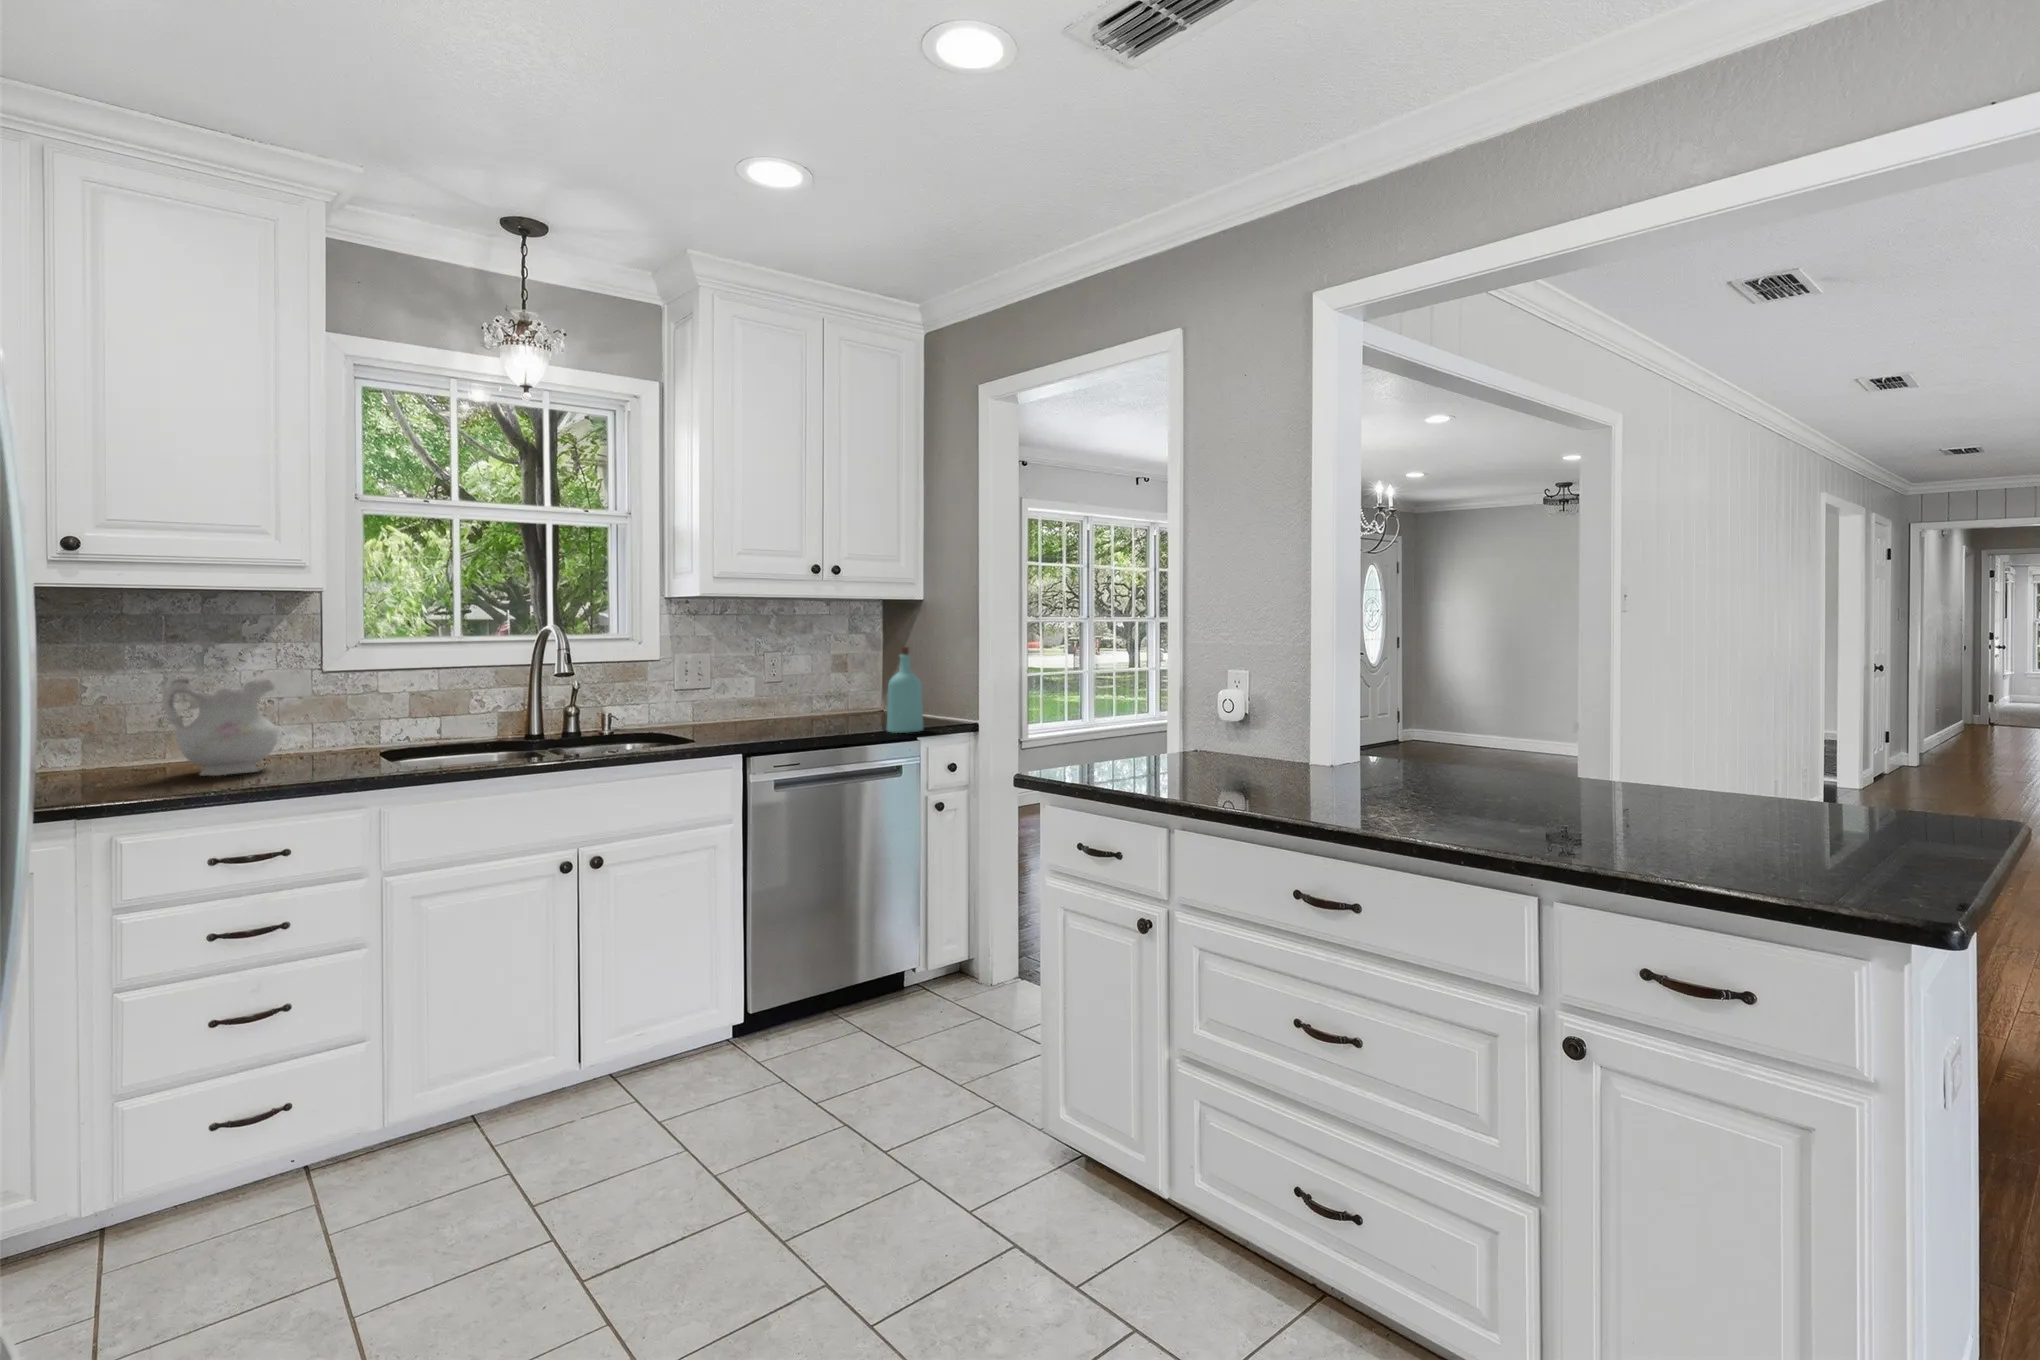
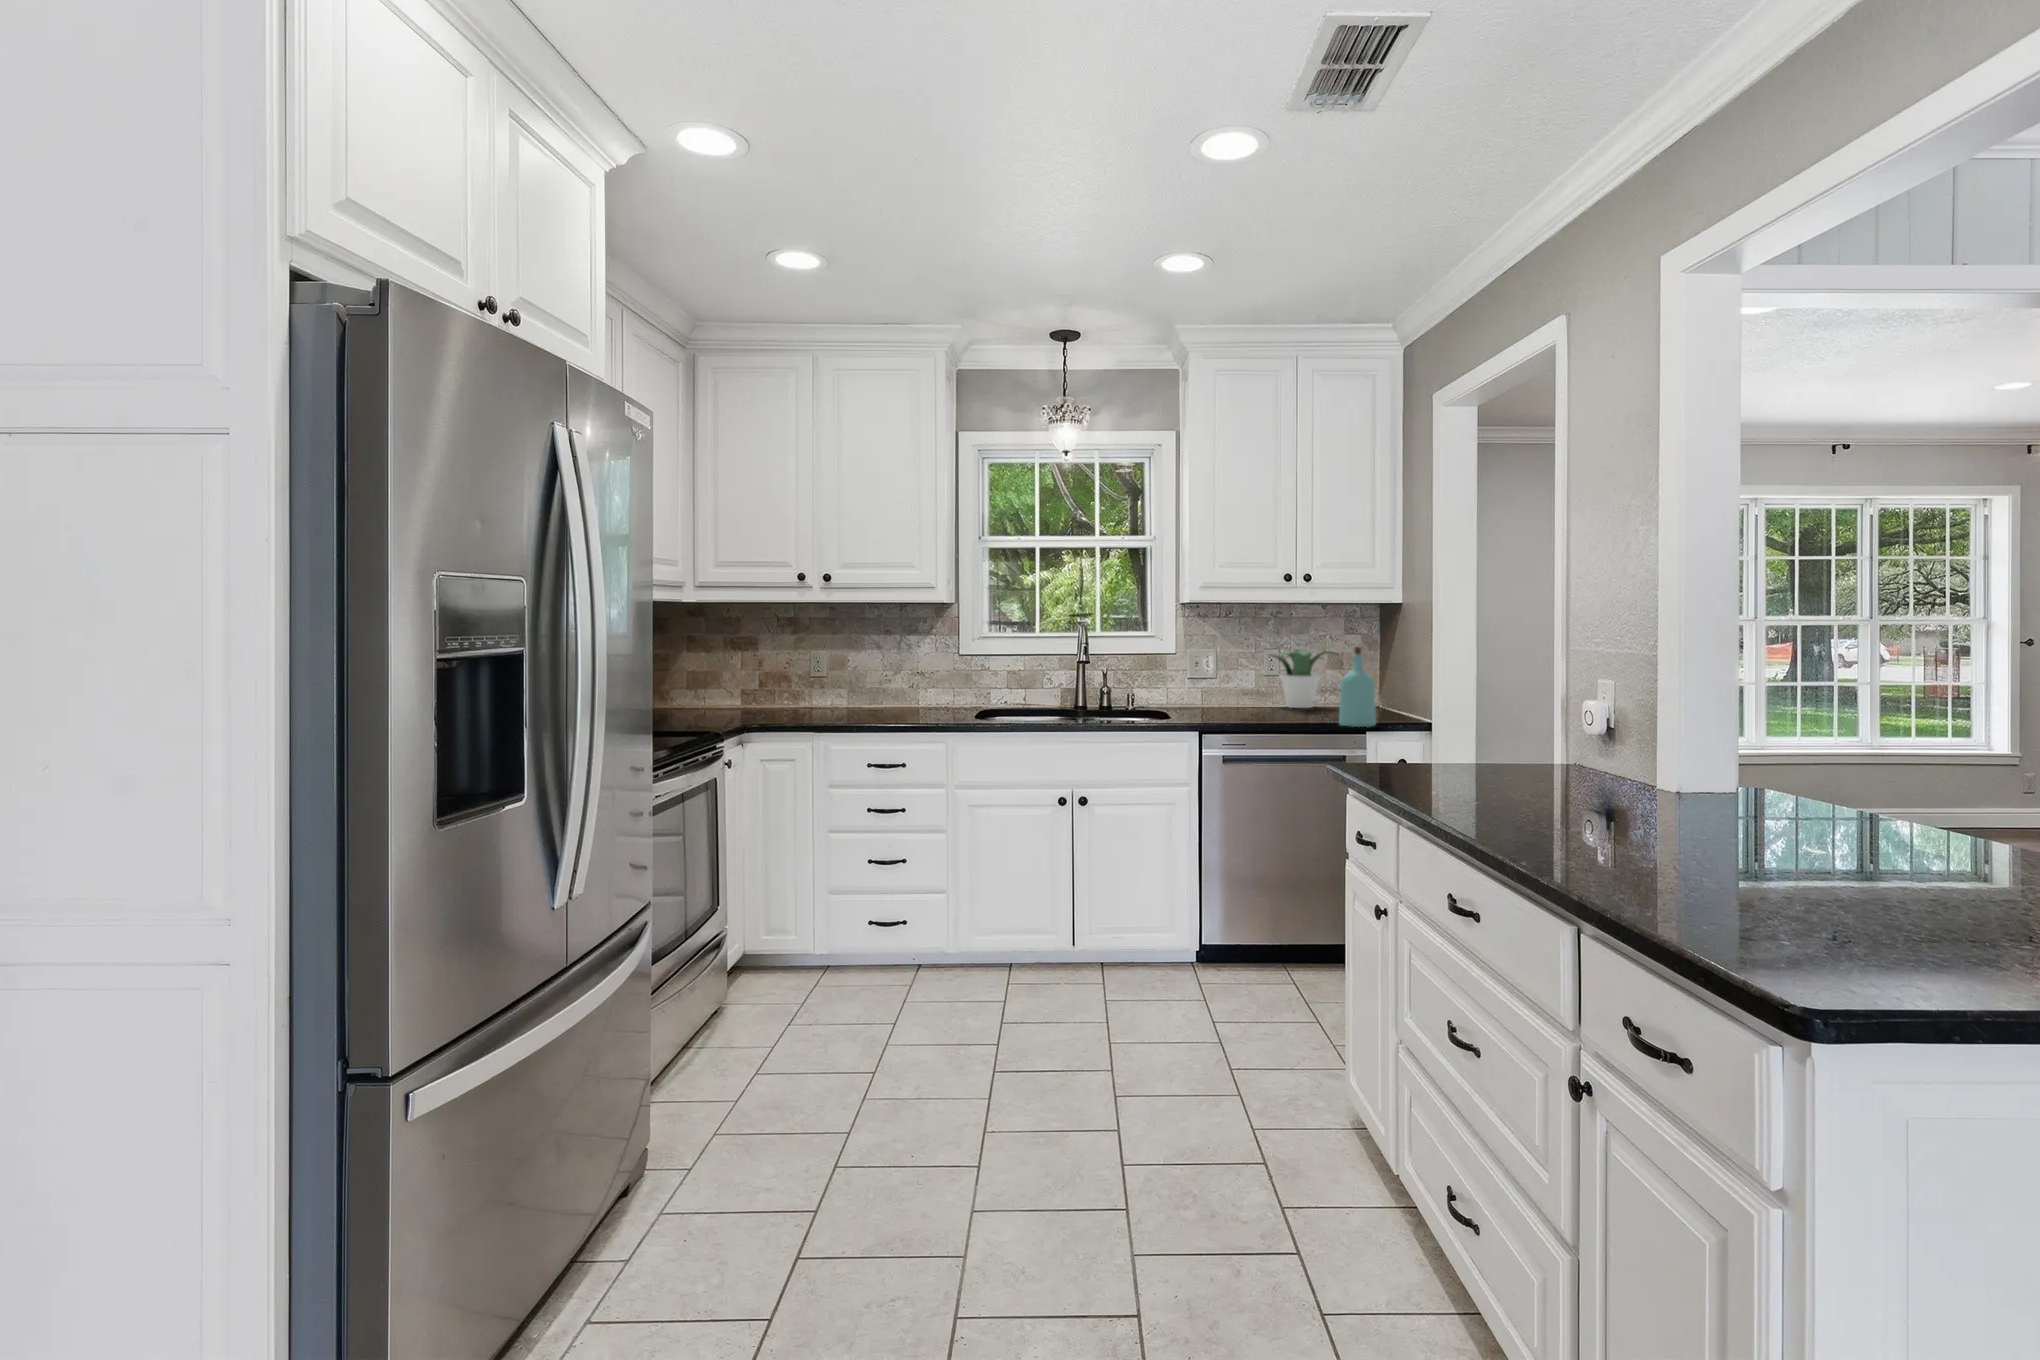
potted plant: none [762,650,850,716] -> present [1272,649,1337,708]
ceramic pitcher: present [163,679,278,776] -> none [872,655,925,716]

